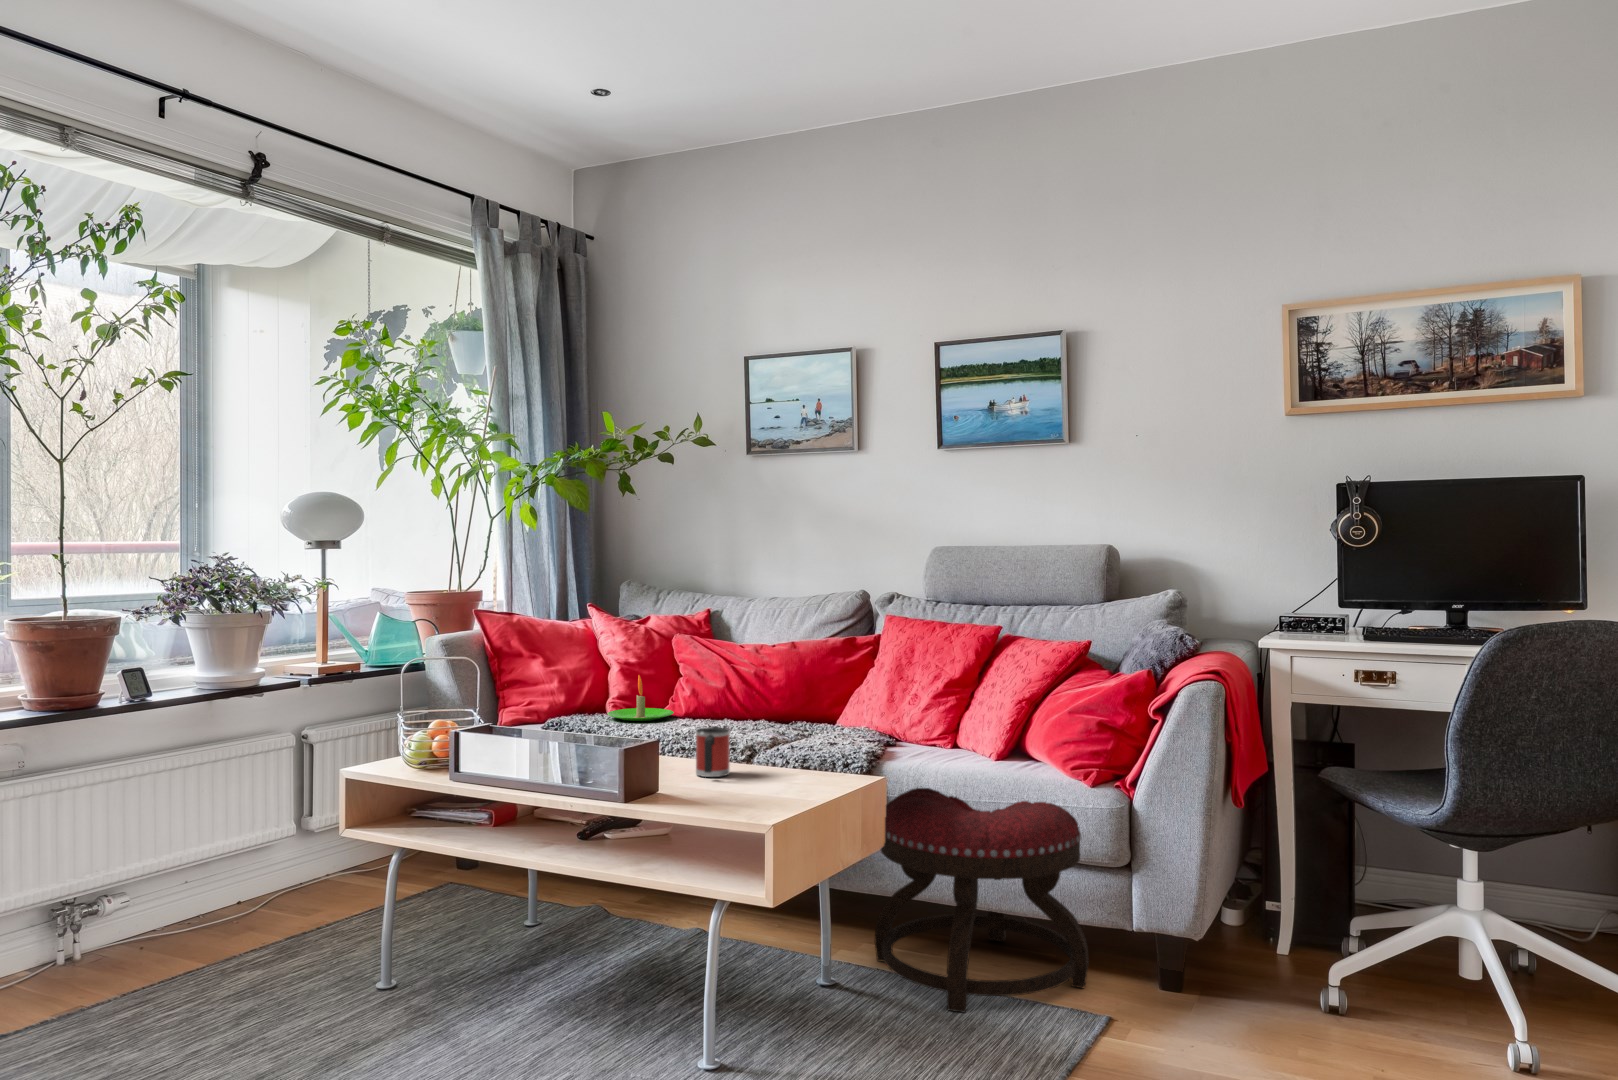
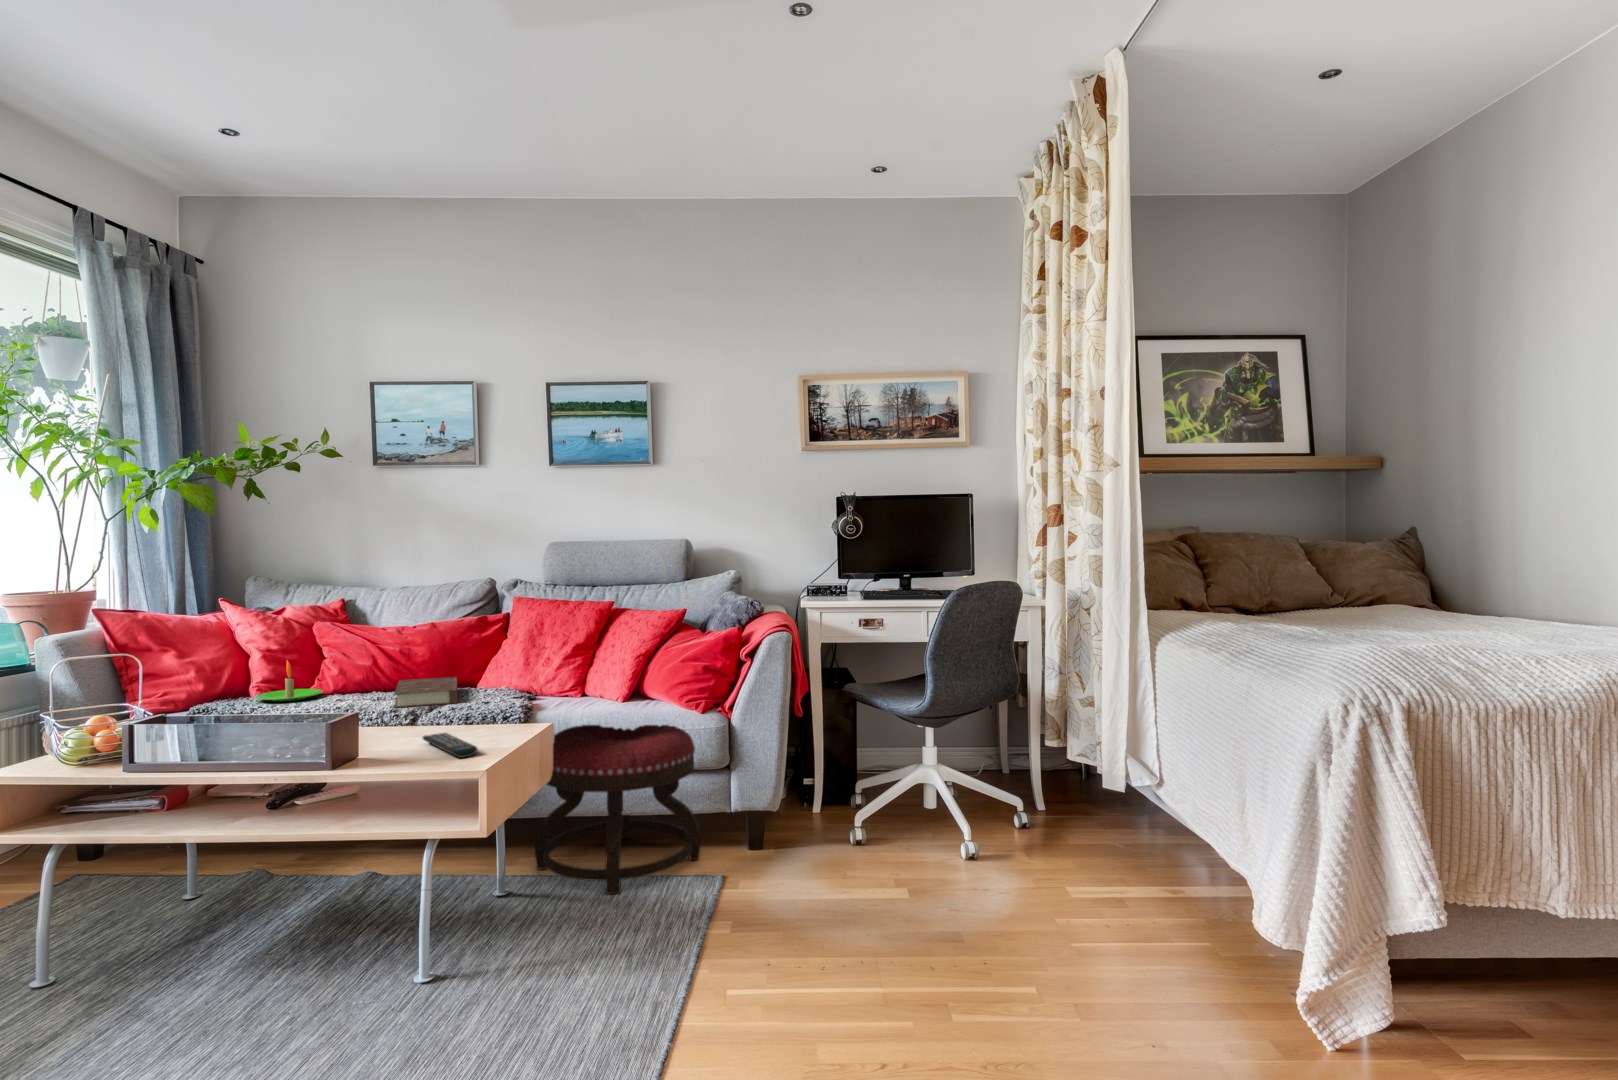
book: none [732,707,812,741] -> present [394,677,458,708]
mug: present [696,726,730,777] -> none [382,695,414,739]
remote control: none [730,776,777,809] -> present [423,733,477,758]

